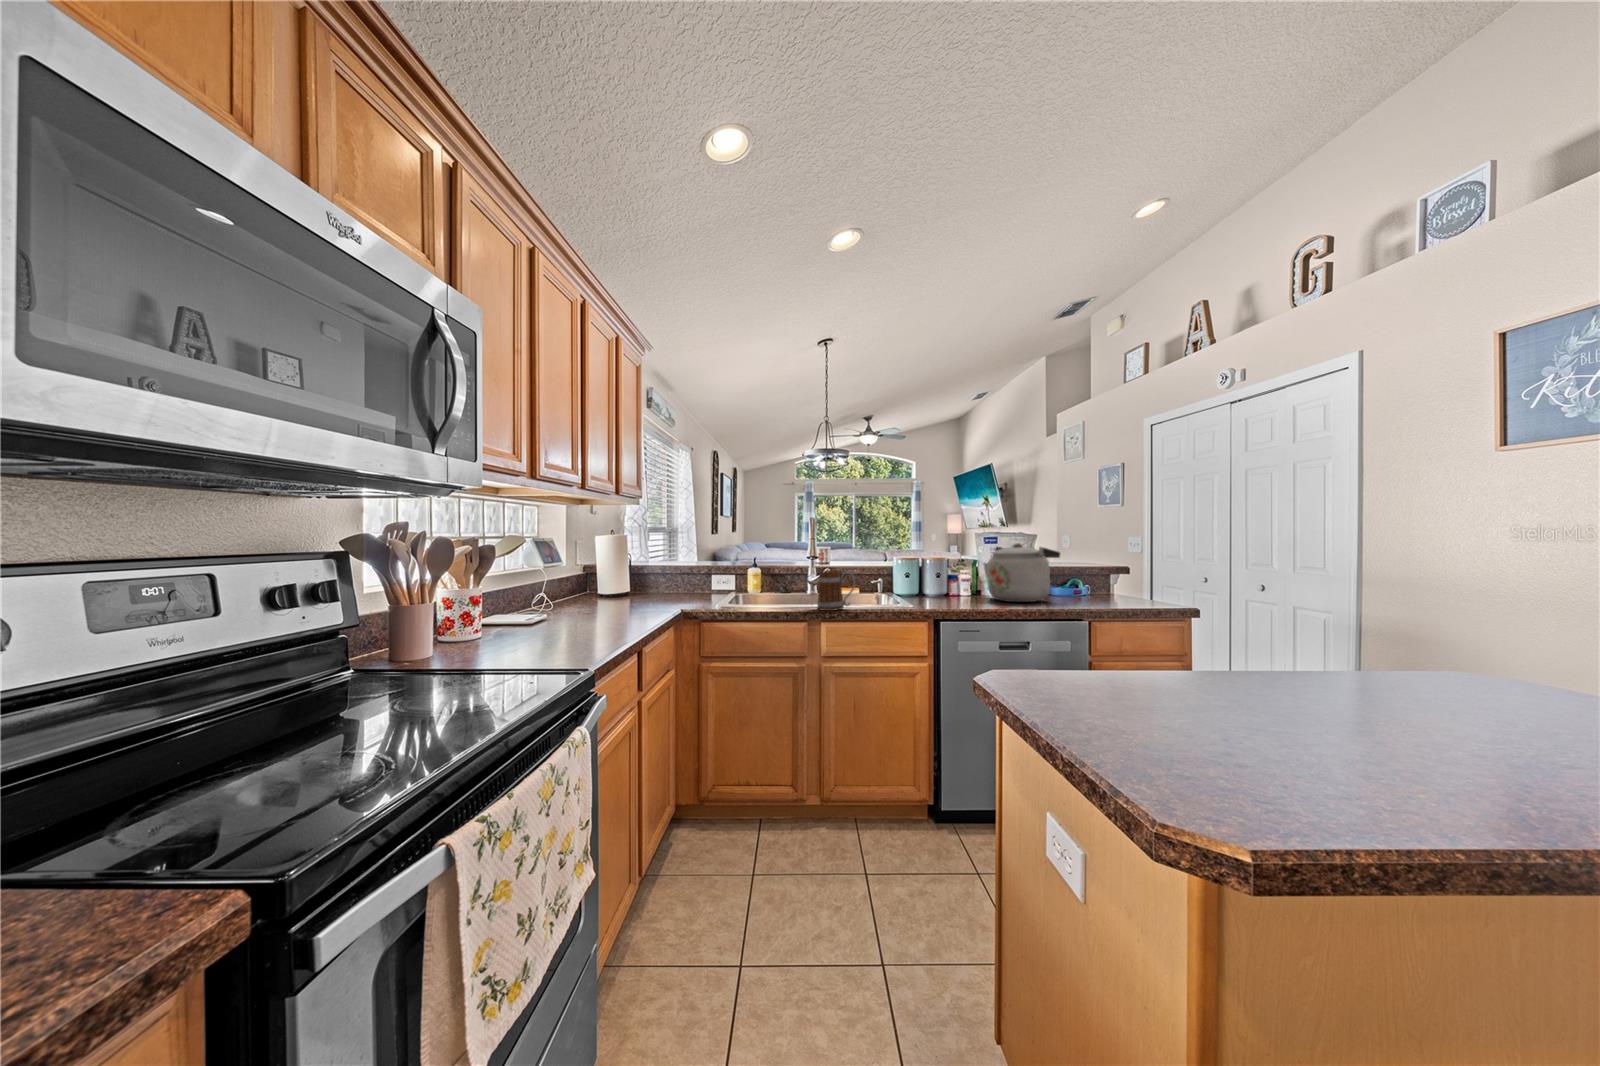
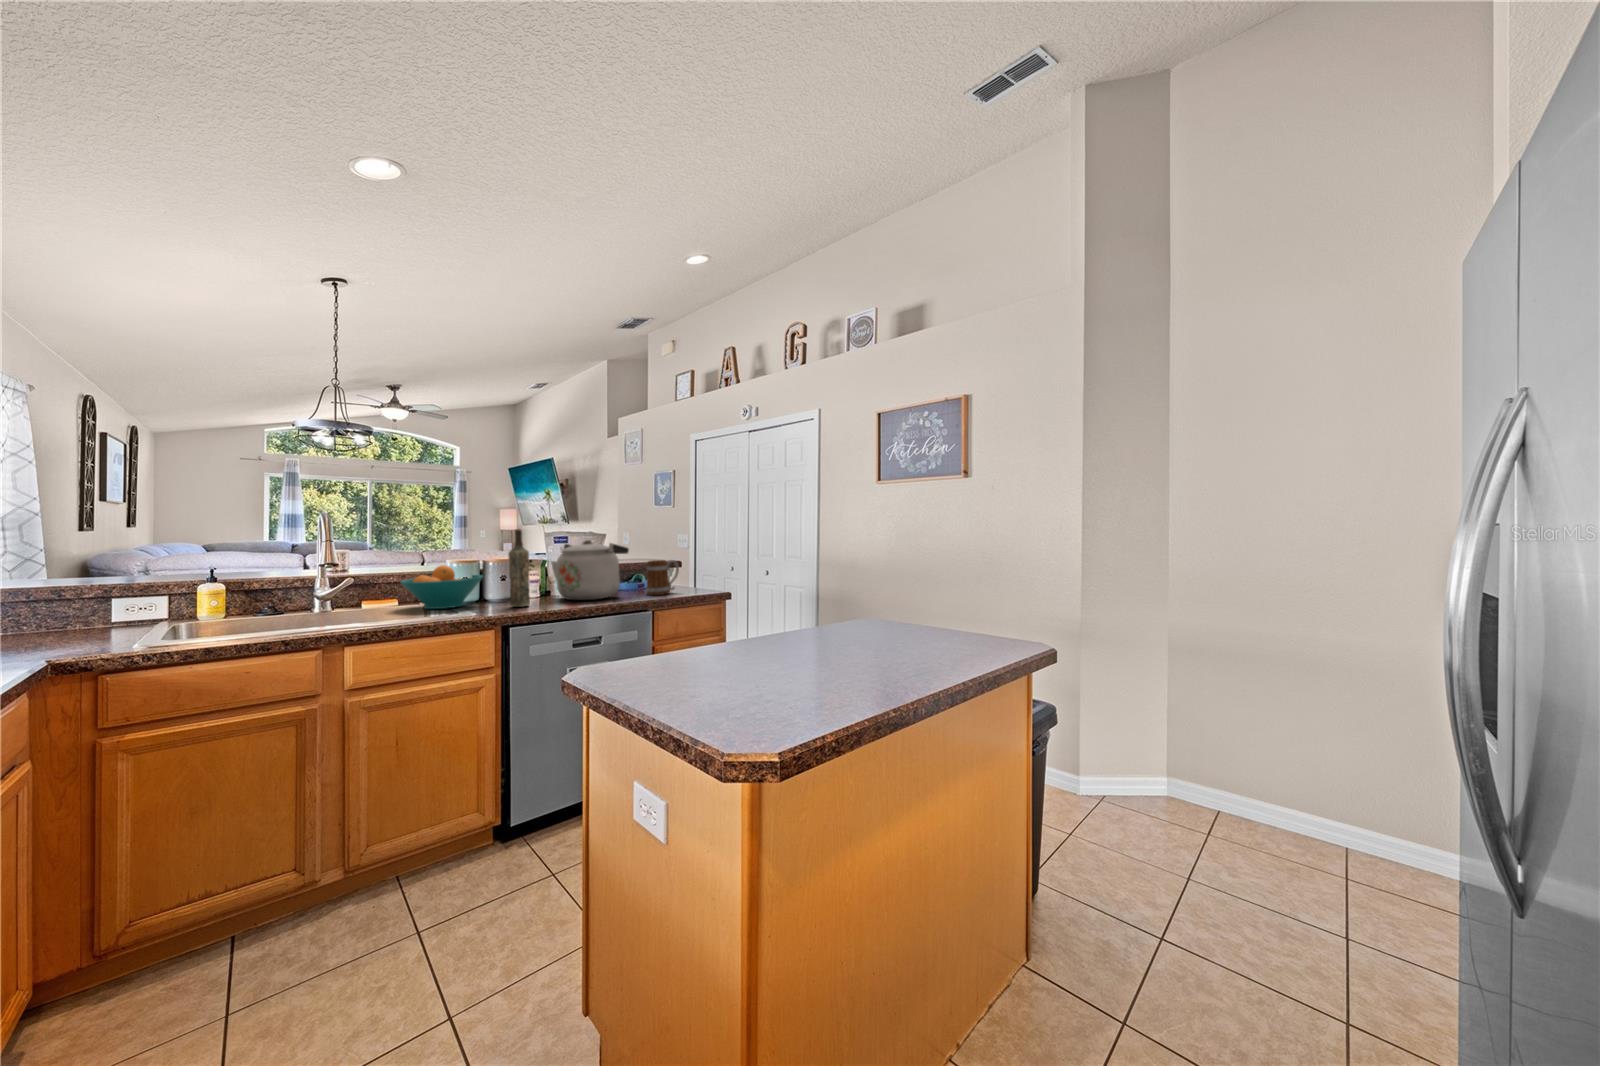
bottle: none [944,532,962,603] -> present [508,529,530,607]
fruit bowl: none [861,562,924,600] -> present [401,565,483,609]
mug: present [817,571,855,611] -> present [646,560,679,595]

